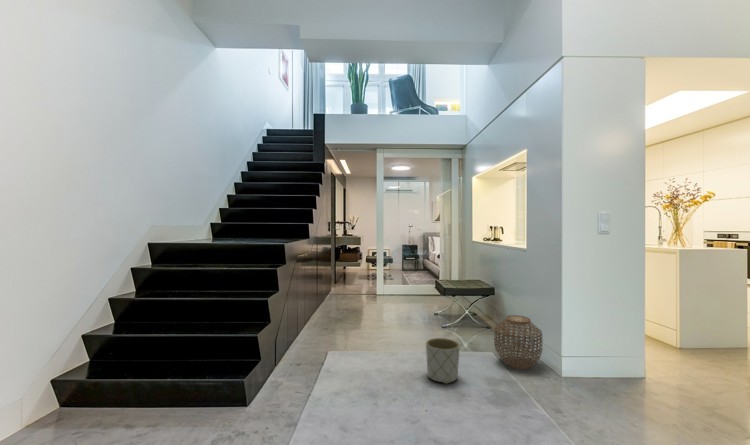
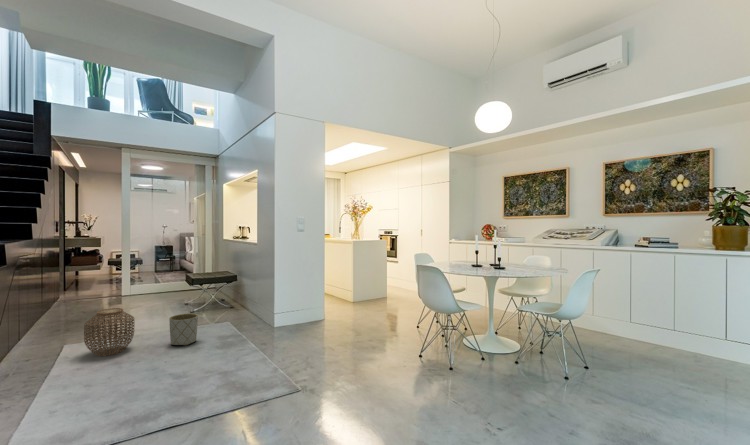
woven basket: present [494,315,542,369] -> present [84,308,134,356]

